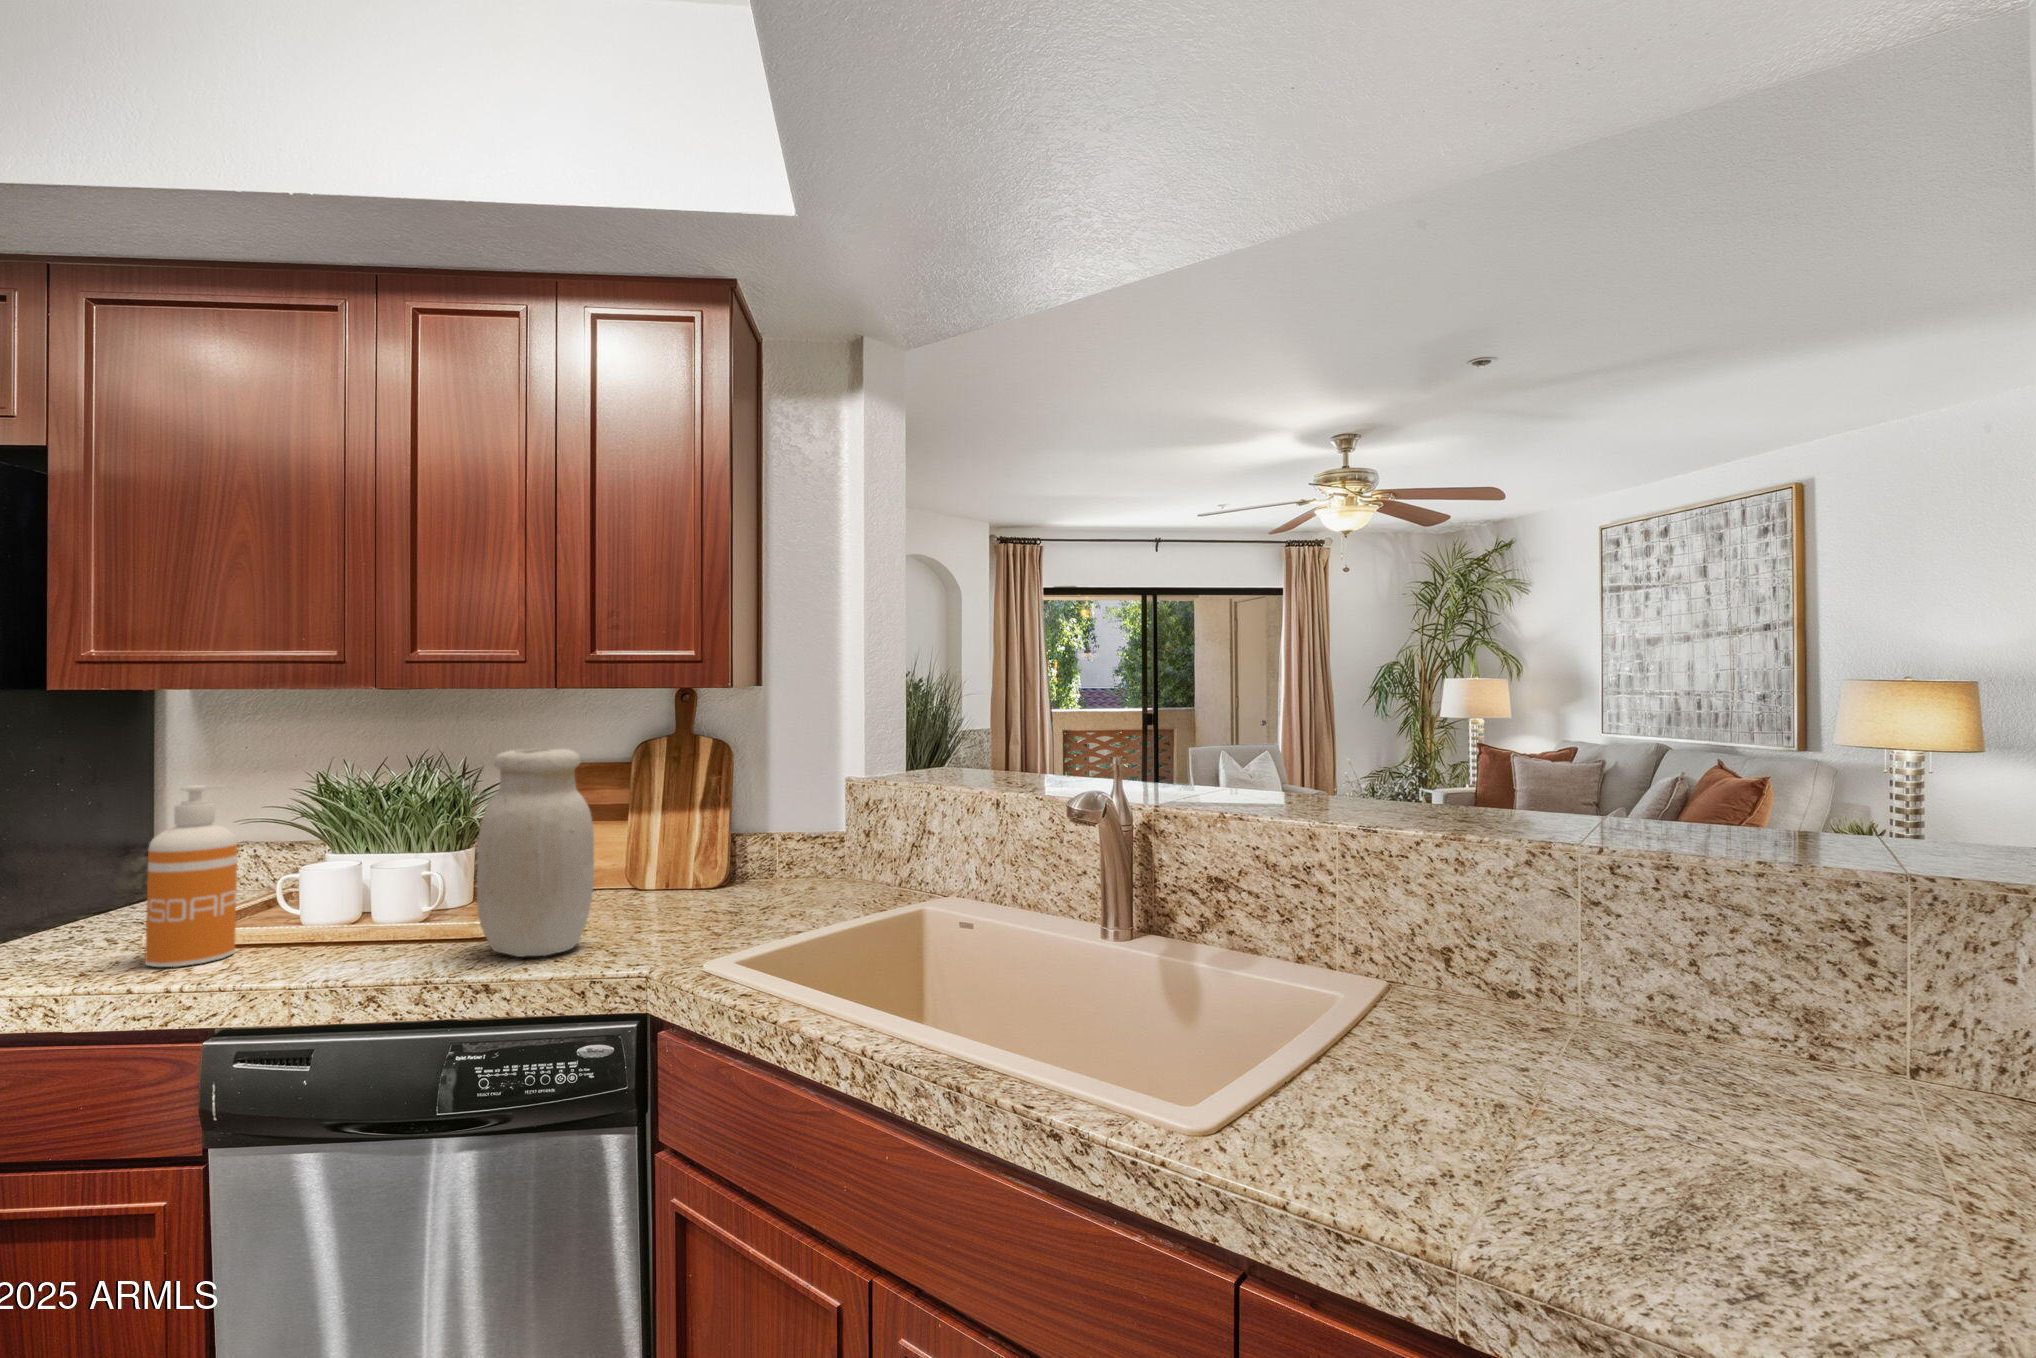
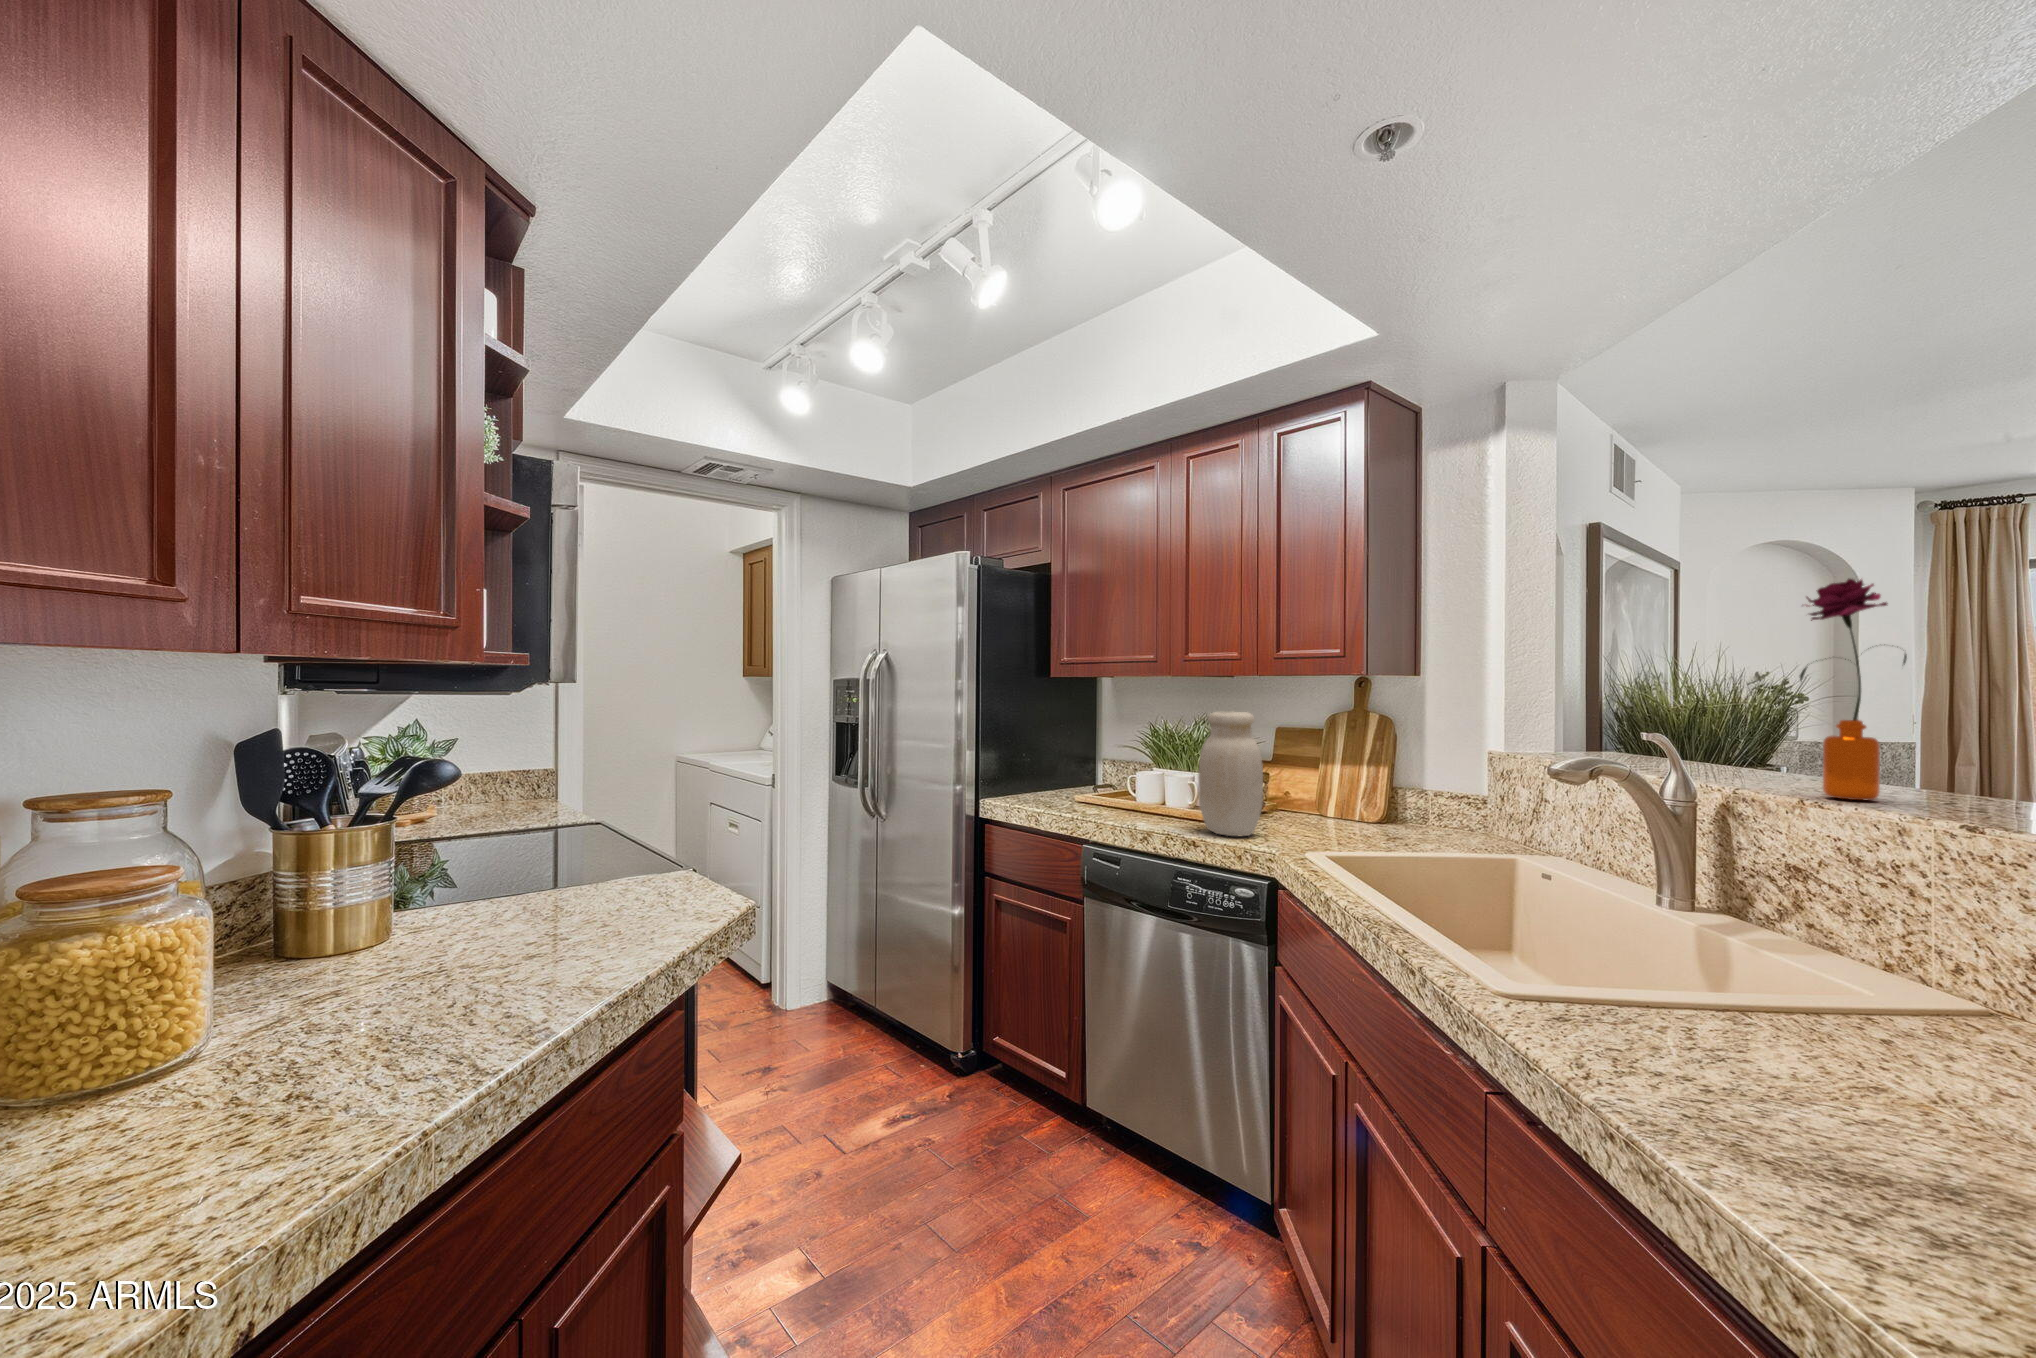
flower: none [1201,602,1269,807] -> present [1800,579,1907,800]
soap dispenser: present [145,785,238,967] -> none [1071,724,1105,812]

